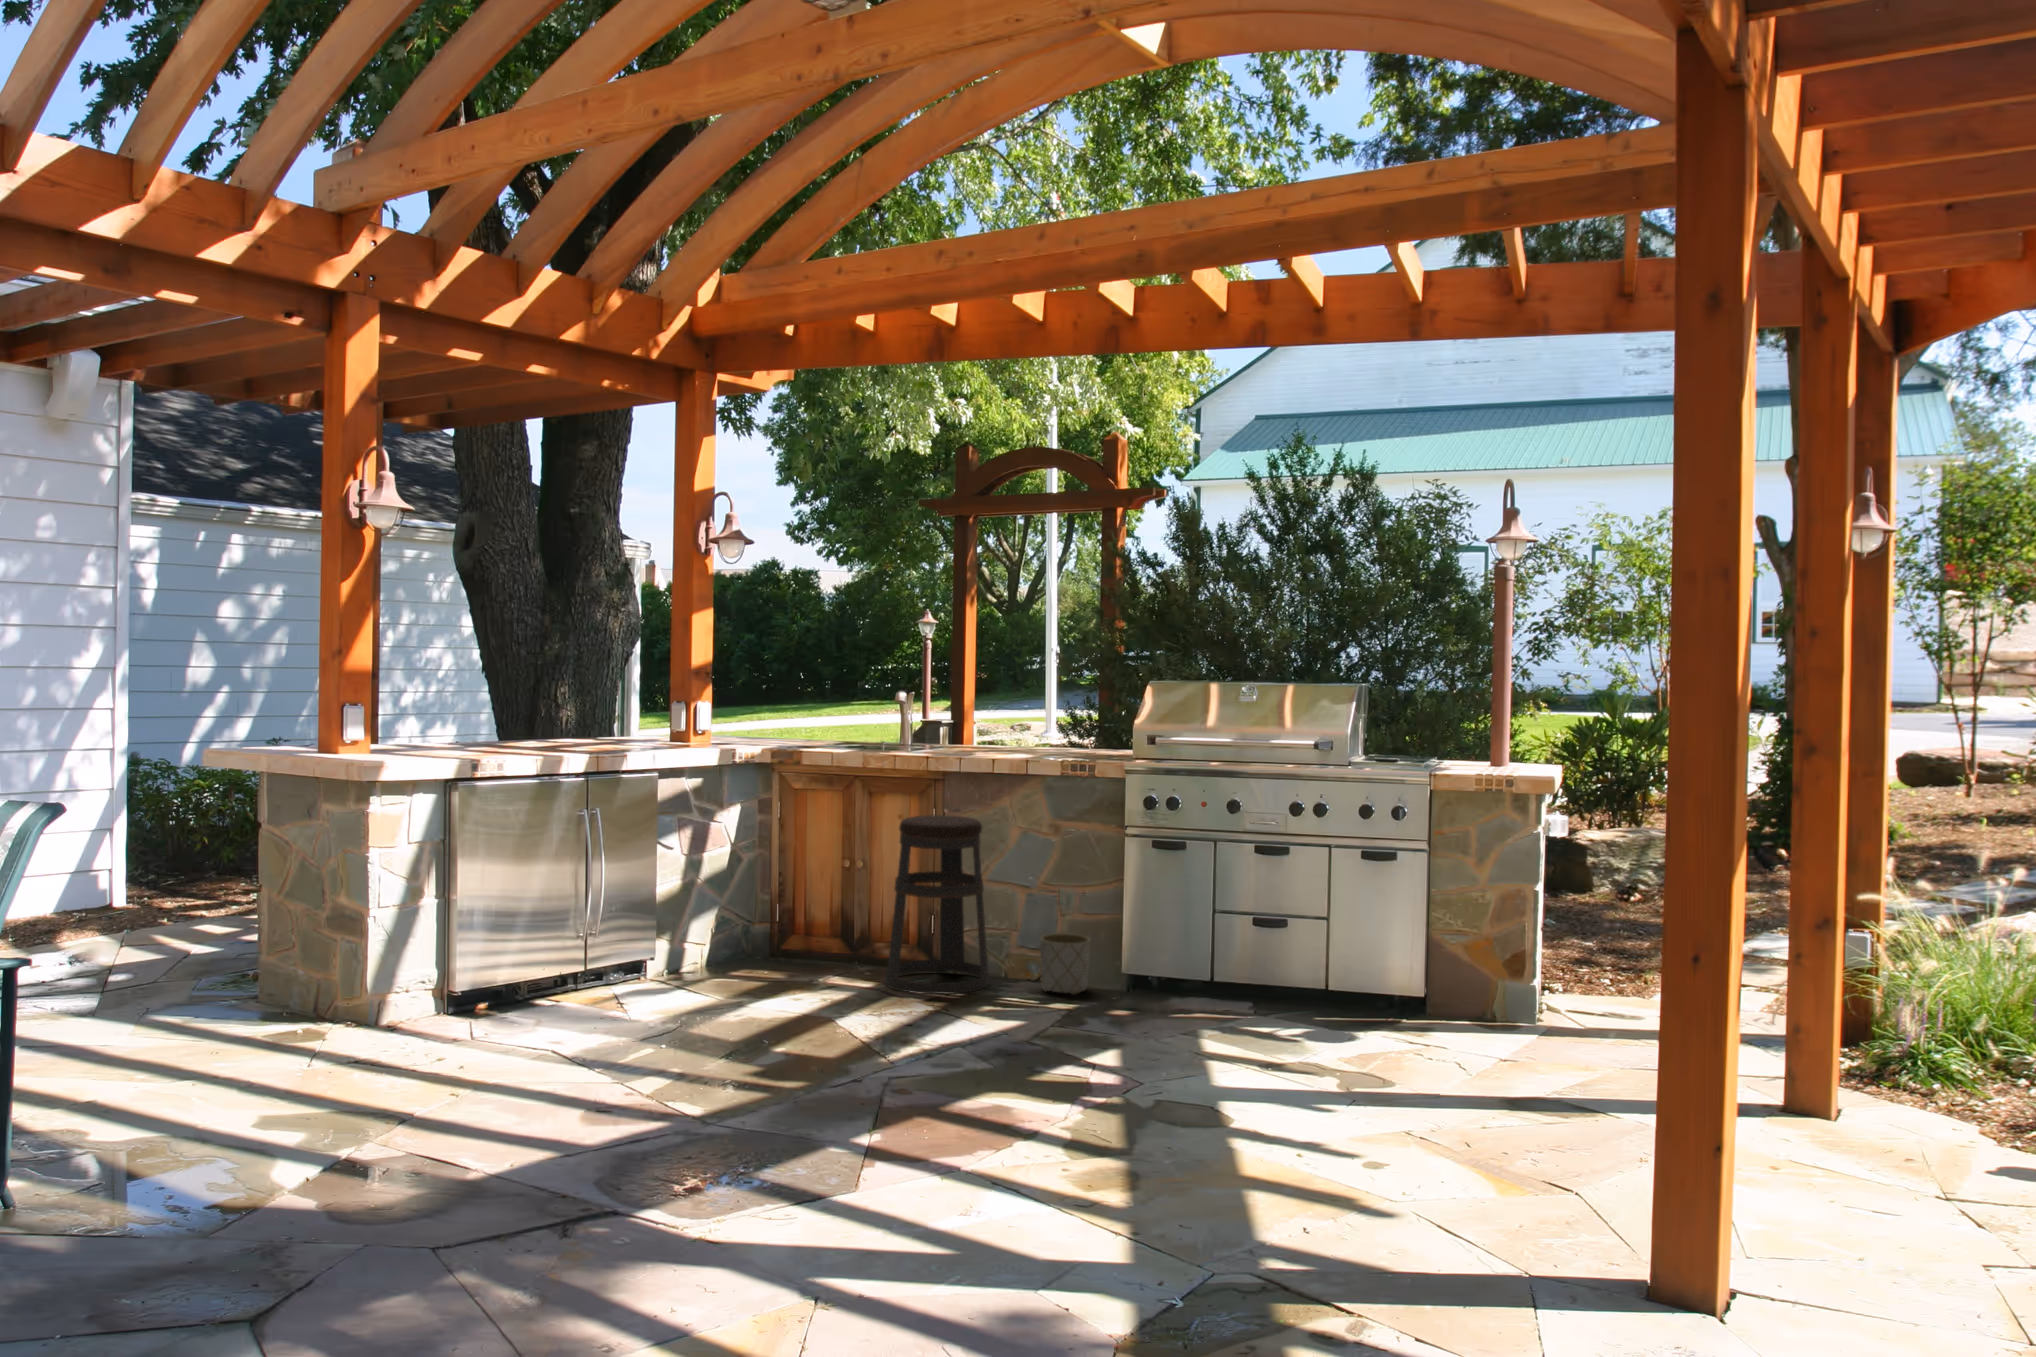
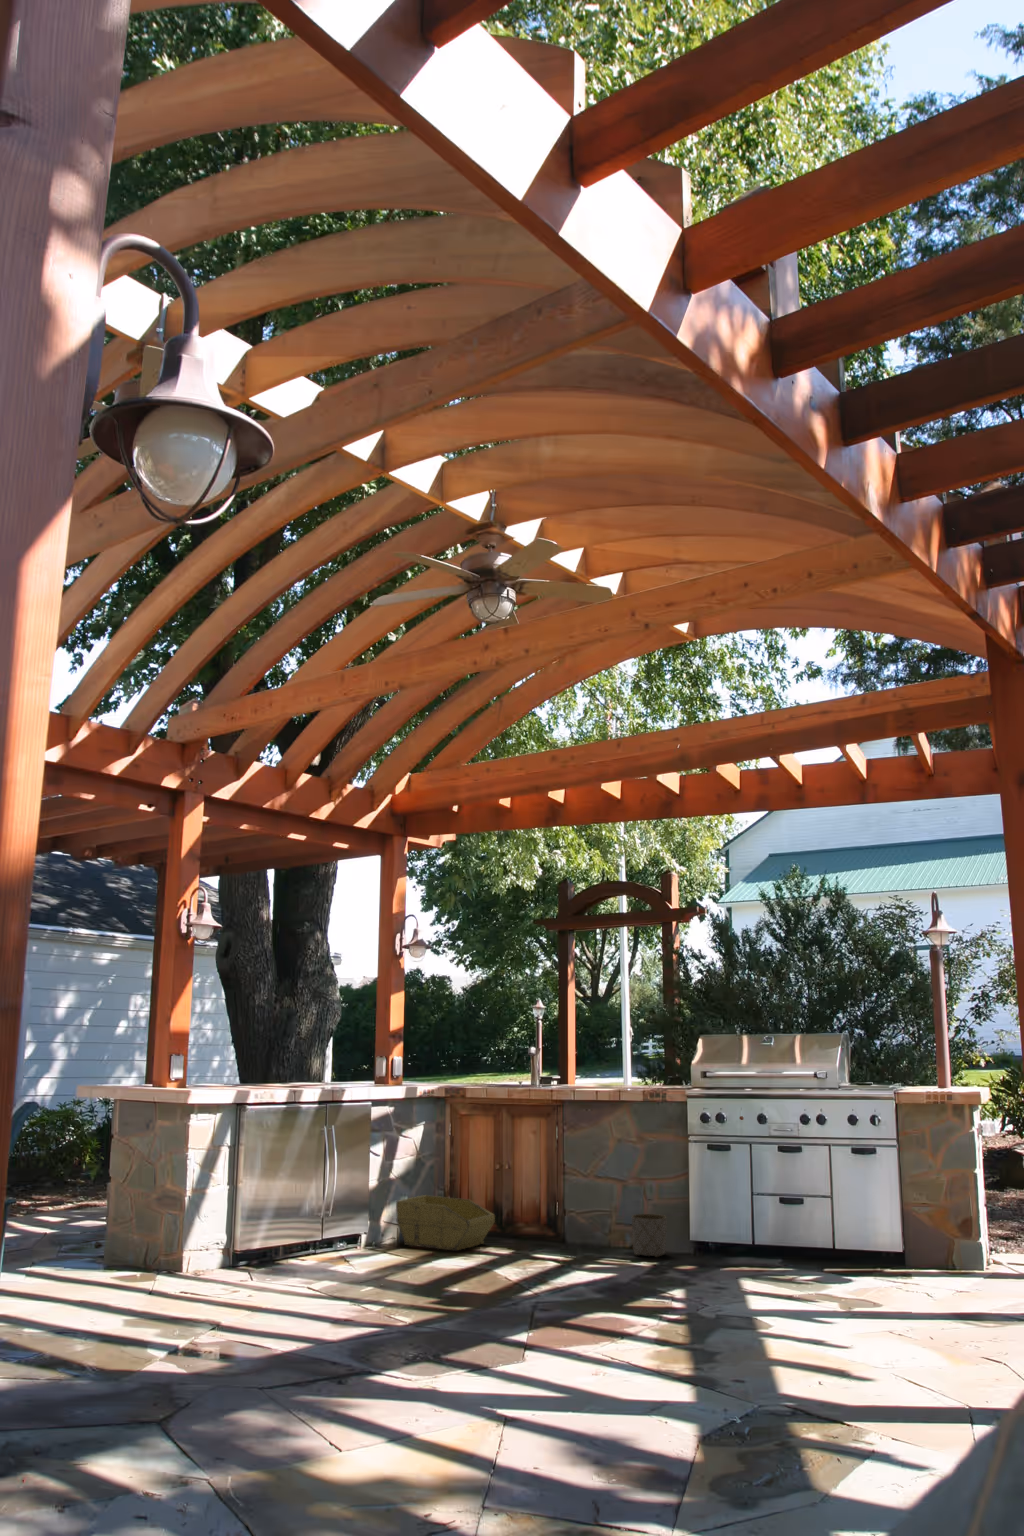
bar stool: present [885,815,989,994] -> none [524,1130,597,1258]
storage bin: none [700,901,845,983] -> present [396,1195,495,1250]

